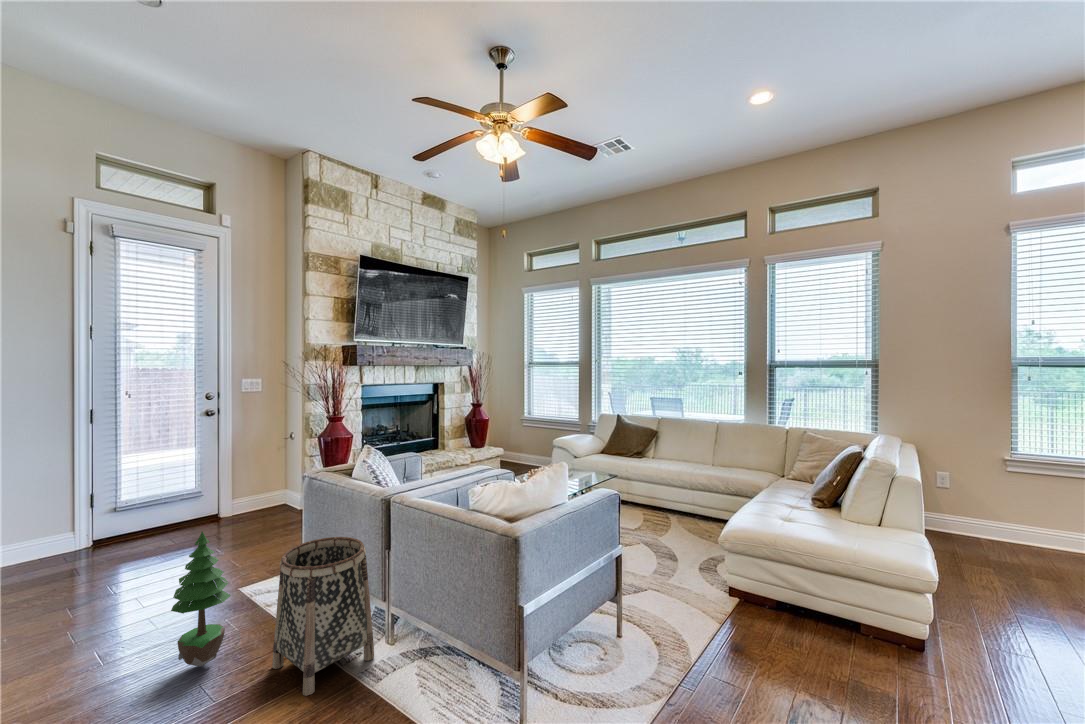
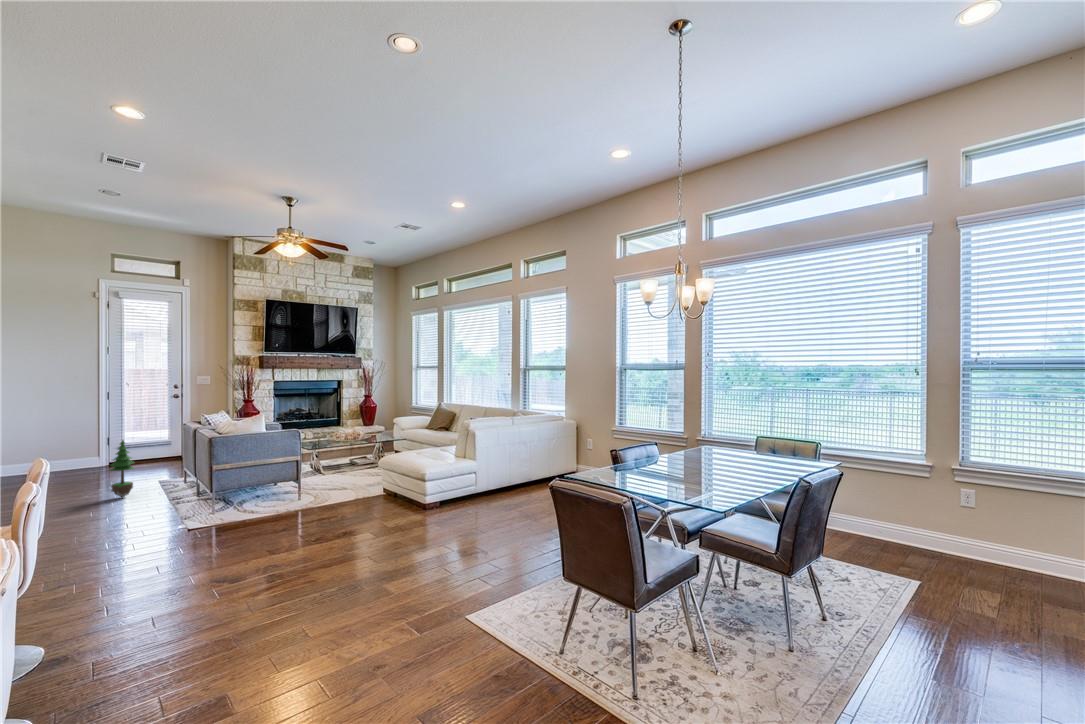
basket: present [272,537,374,696] -> none [148,447,192,505]

